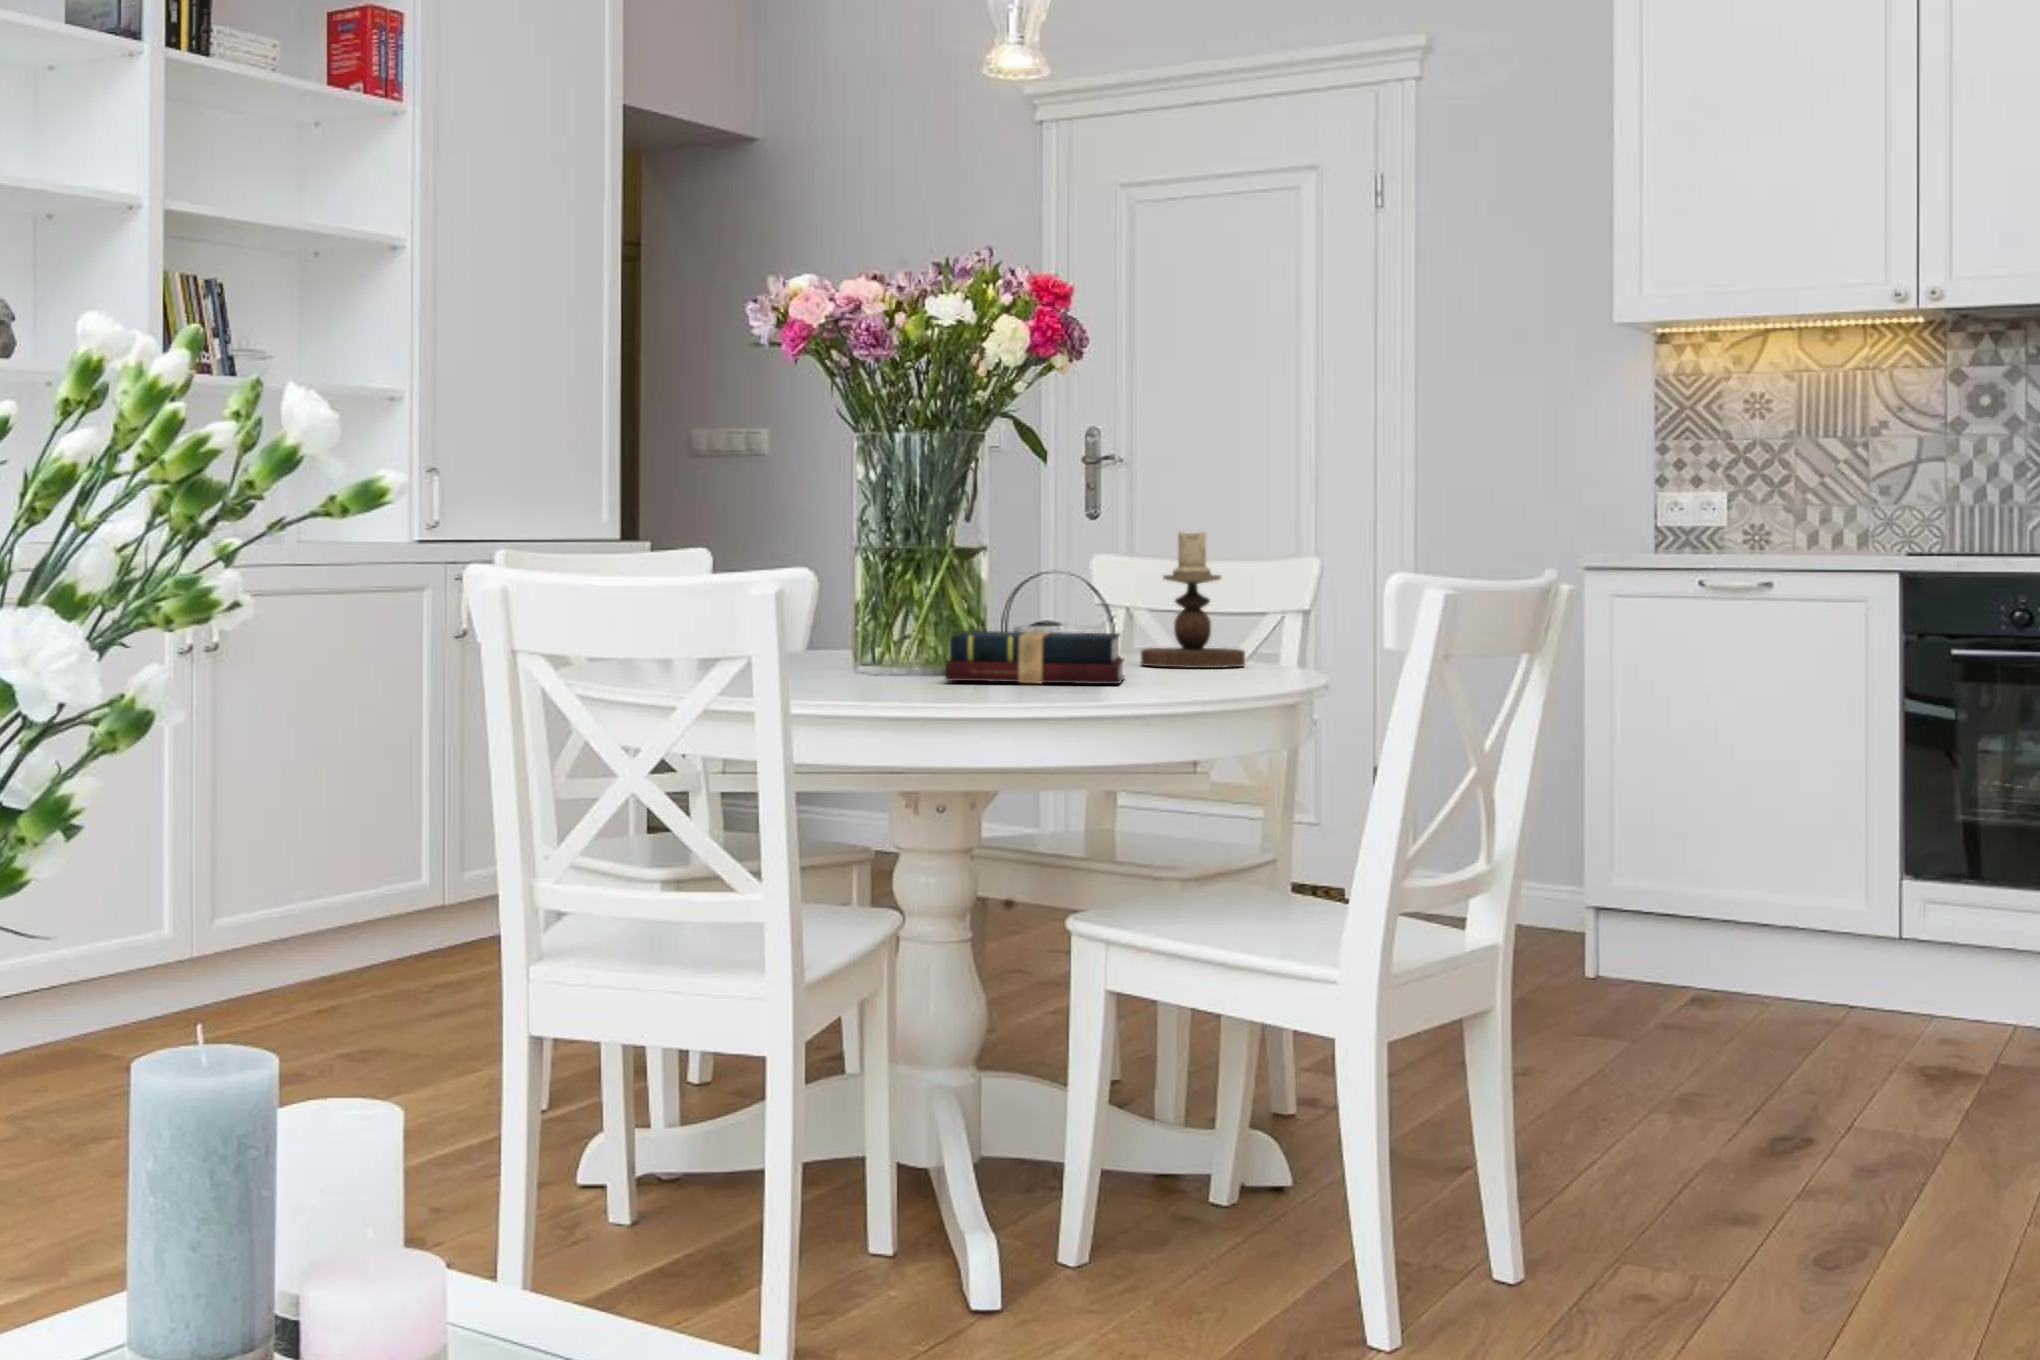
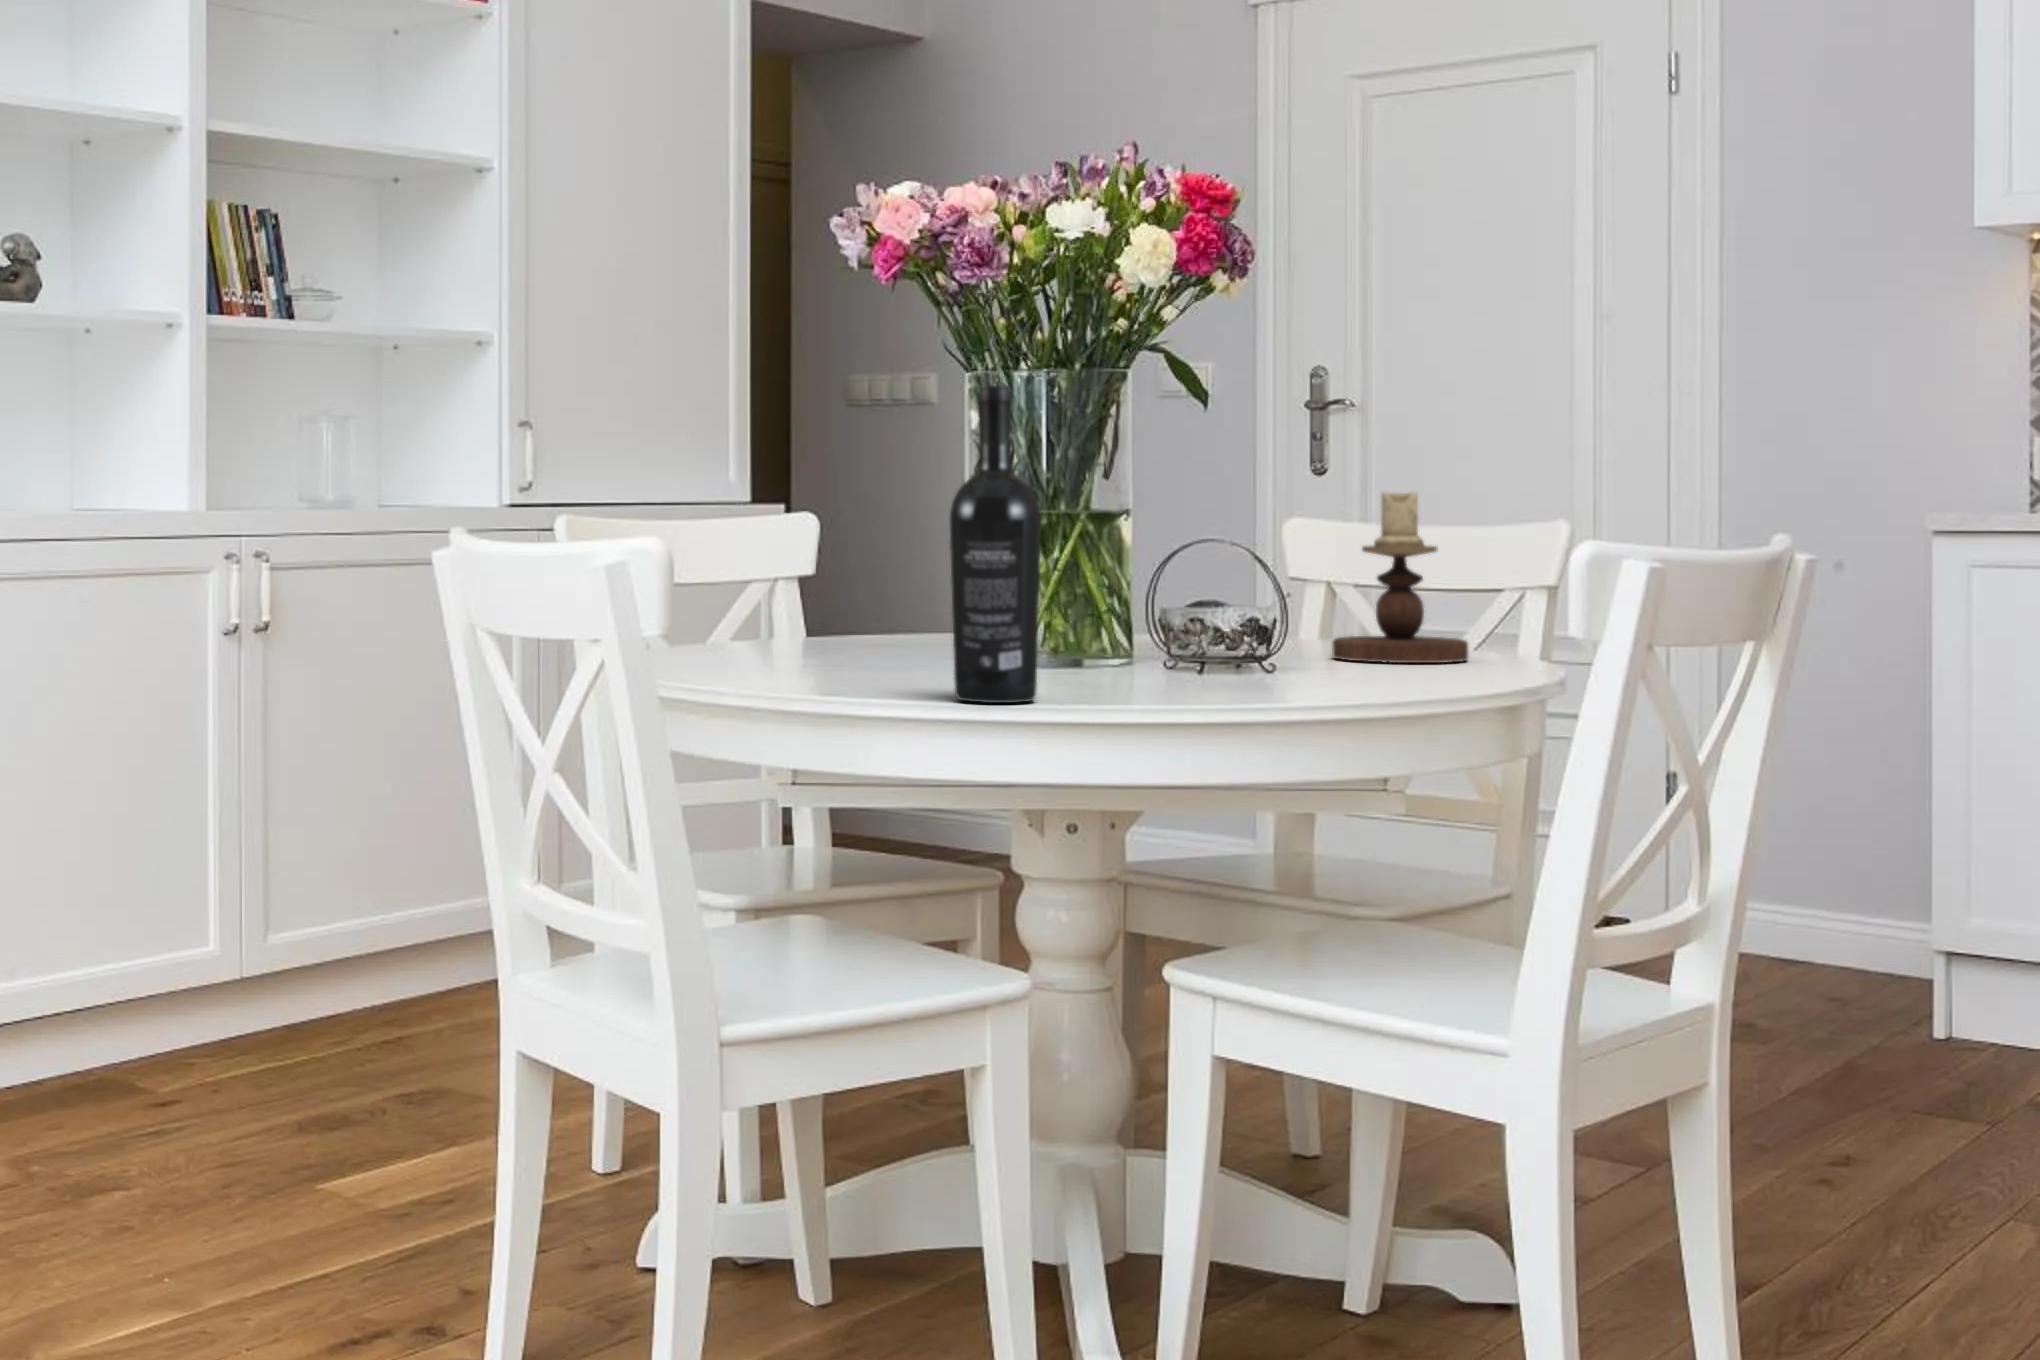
wine bottle: none [863,443,934,695] -> present [950,385,1041,703]
hardback book: present [945,631,1124,684] -> none [1065,617,1303,689]

